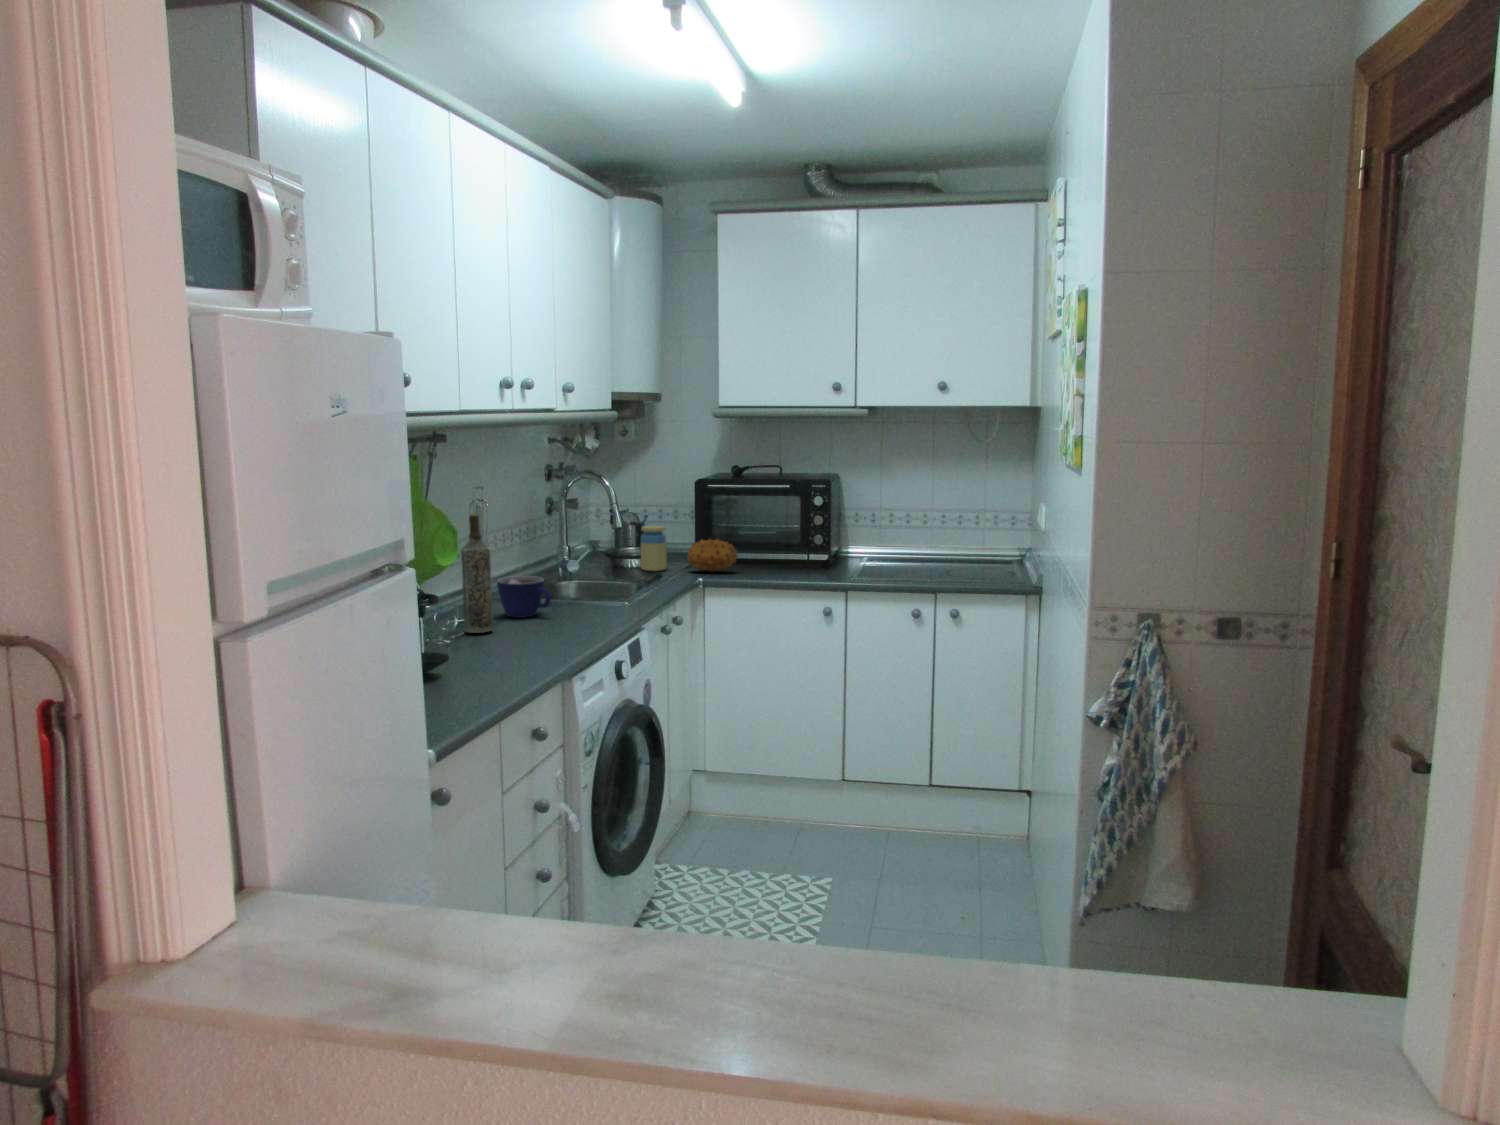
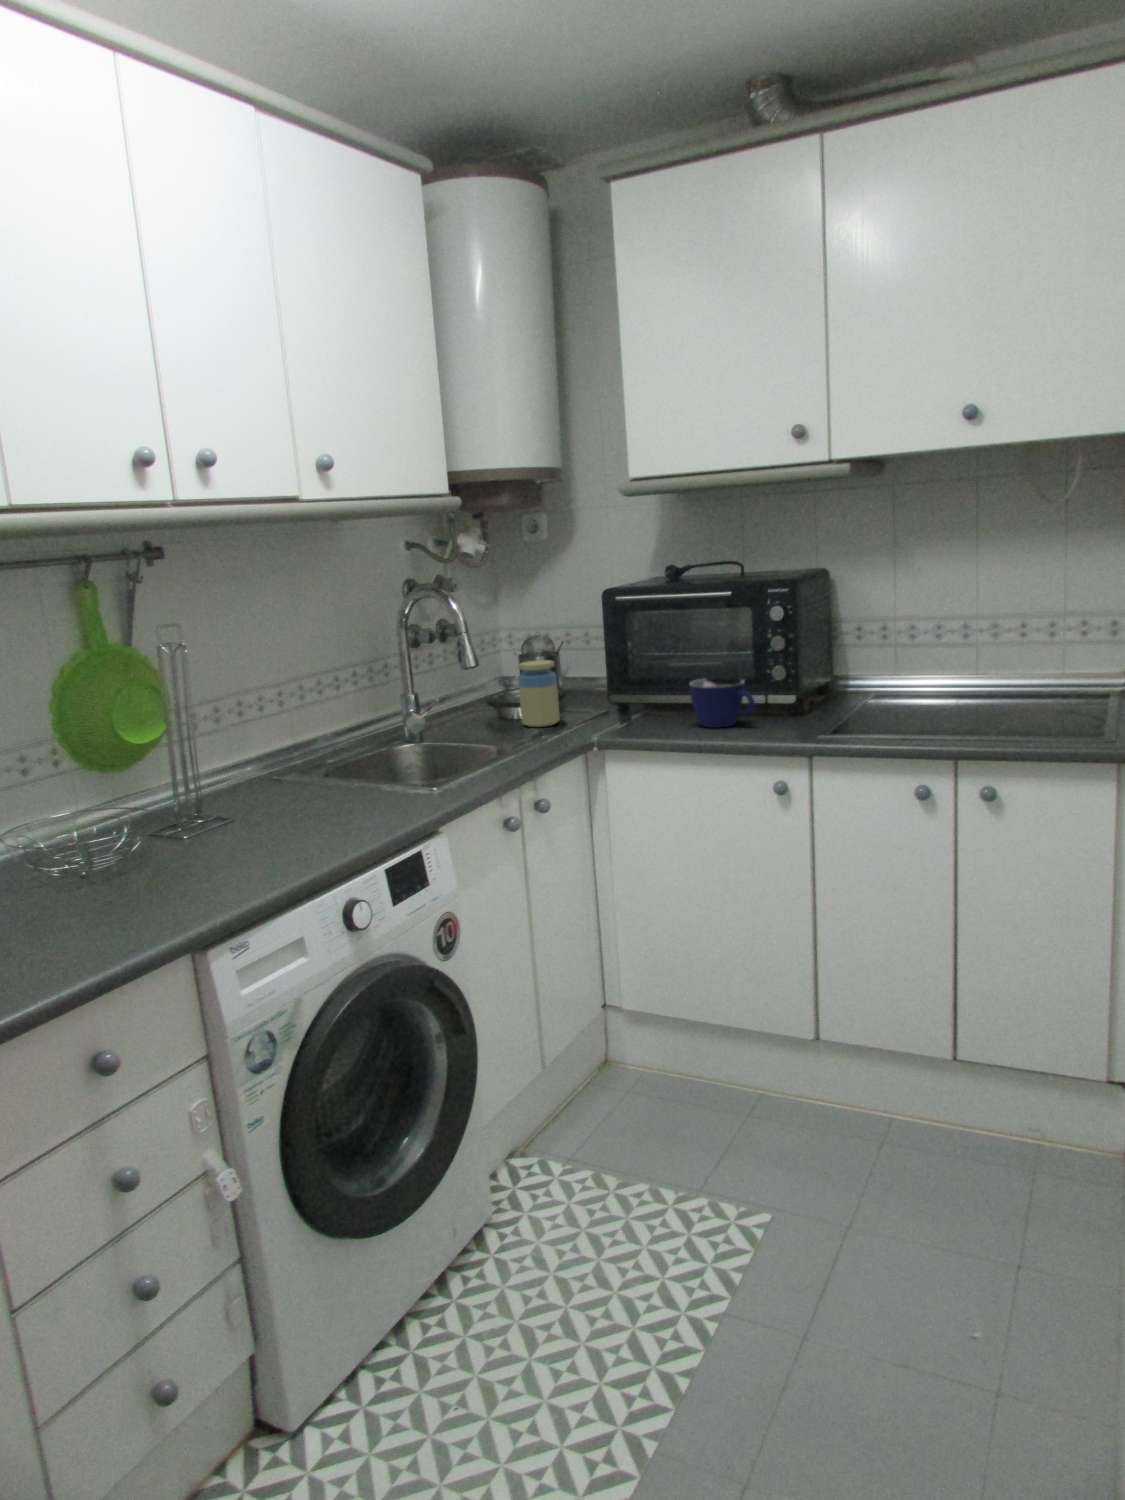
bottle: present [461,514,493,633] -> none [127,673,190,853]
fruit: present [687,539,738,572] -> none [581,676,656,728]
cup: present [497,576,551,618] -> present [689,679,755,728]

